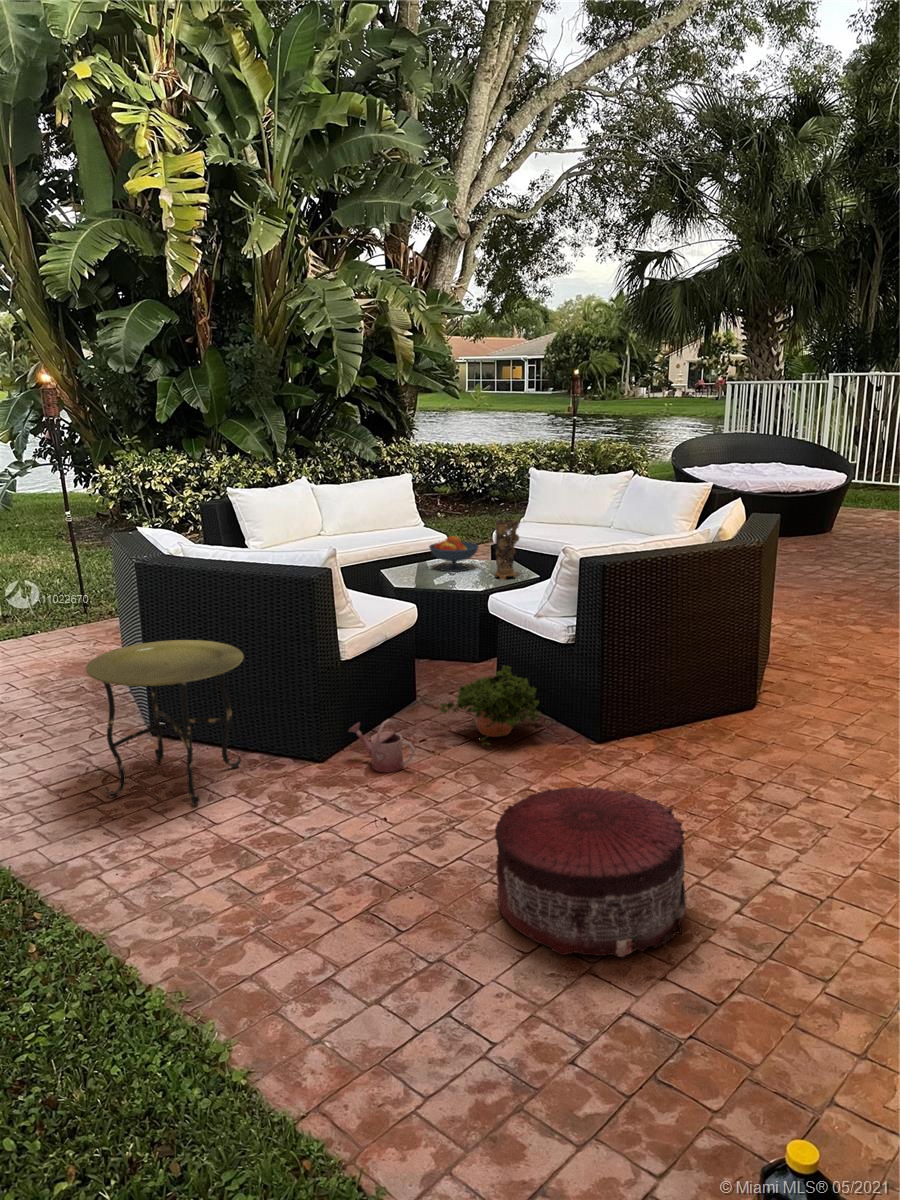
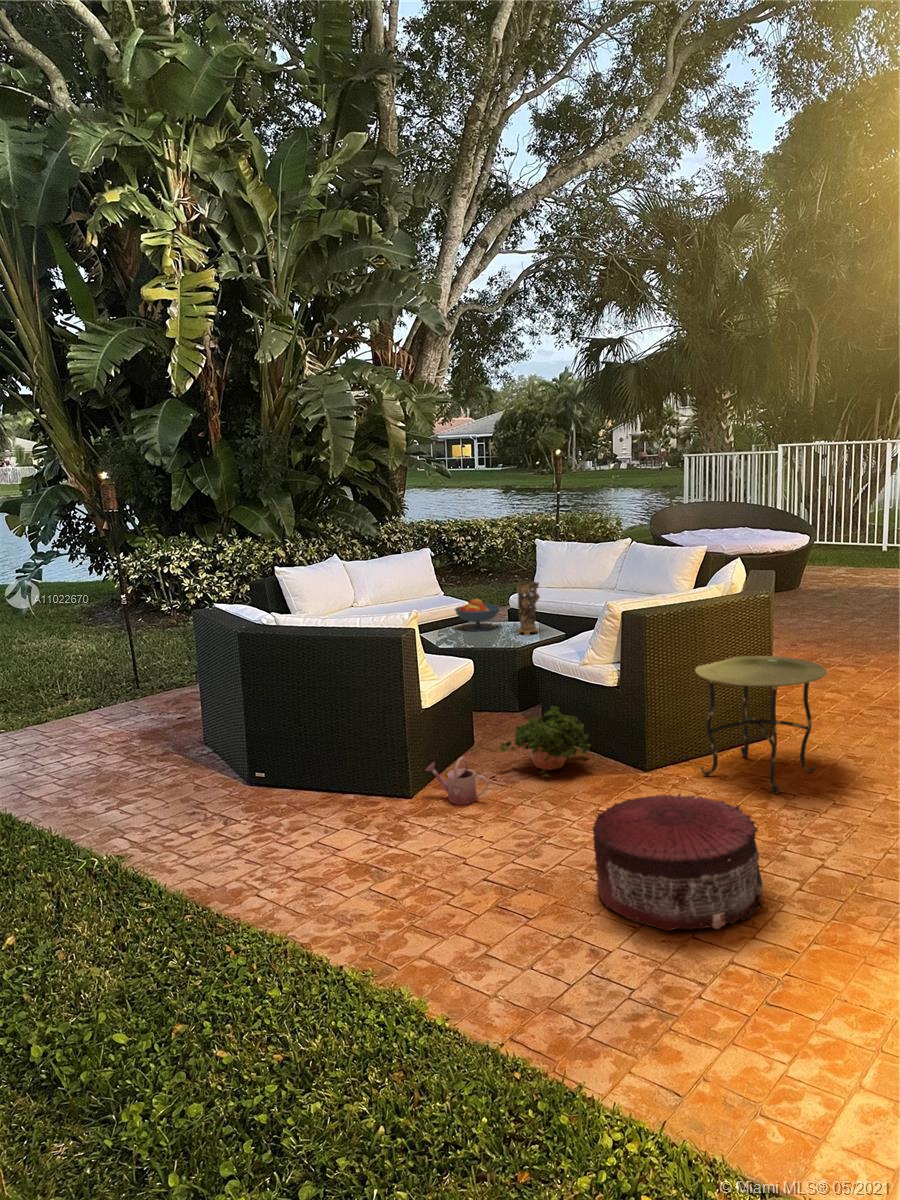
side table: present [86,640,243,806] -> present [695,656,827,794]

